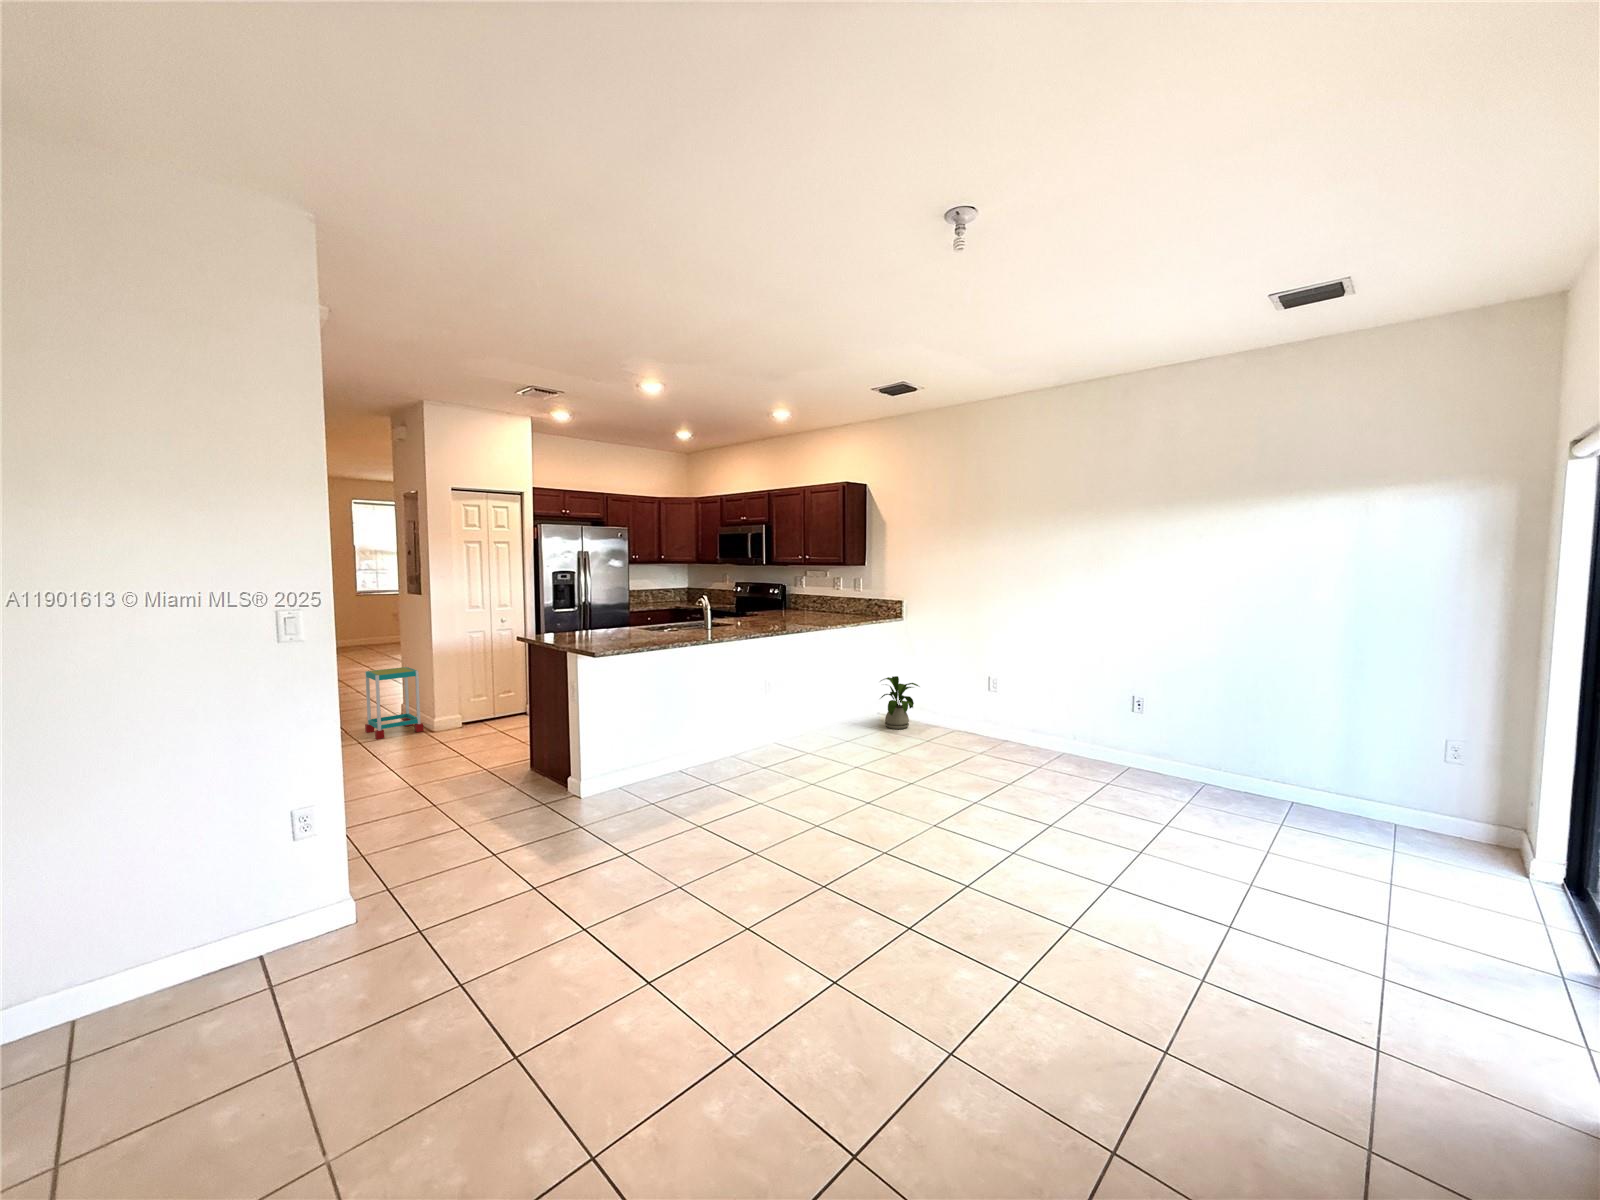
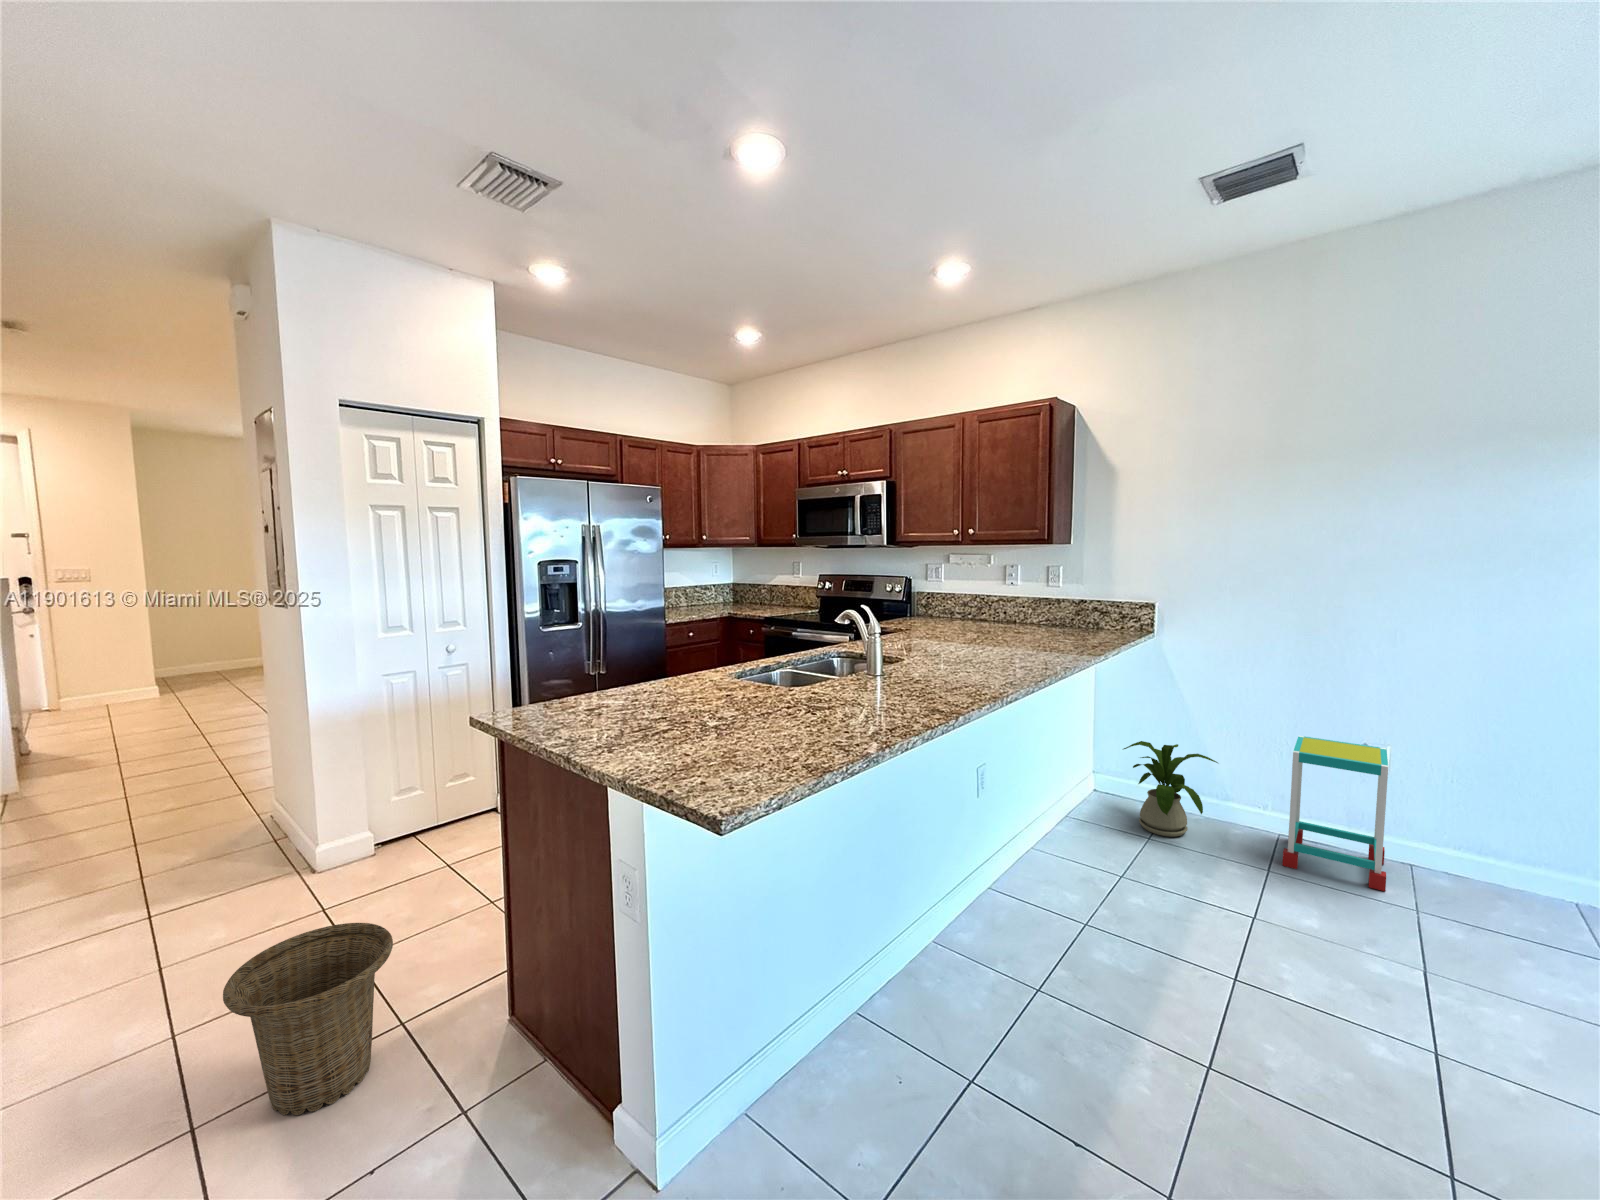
side table: present [365,667,423,739] -> present [1282,736,1388,891]
basket: none [421,722,483,785] -> present [223,923,393,1115]

